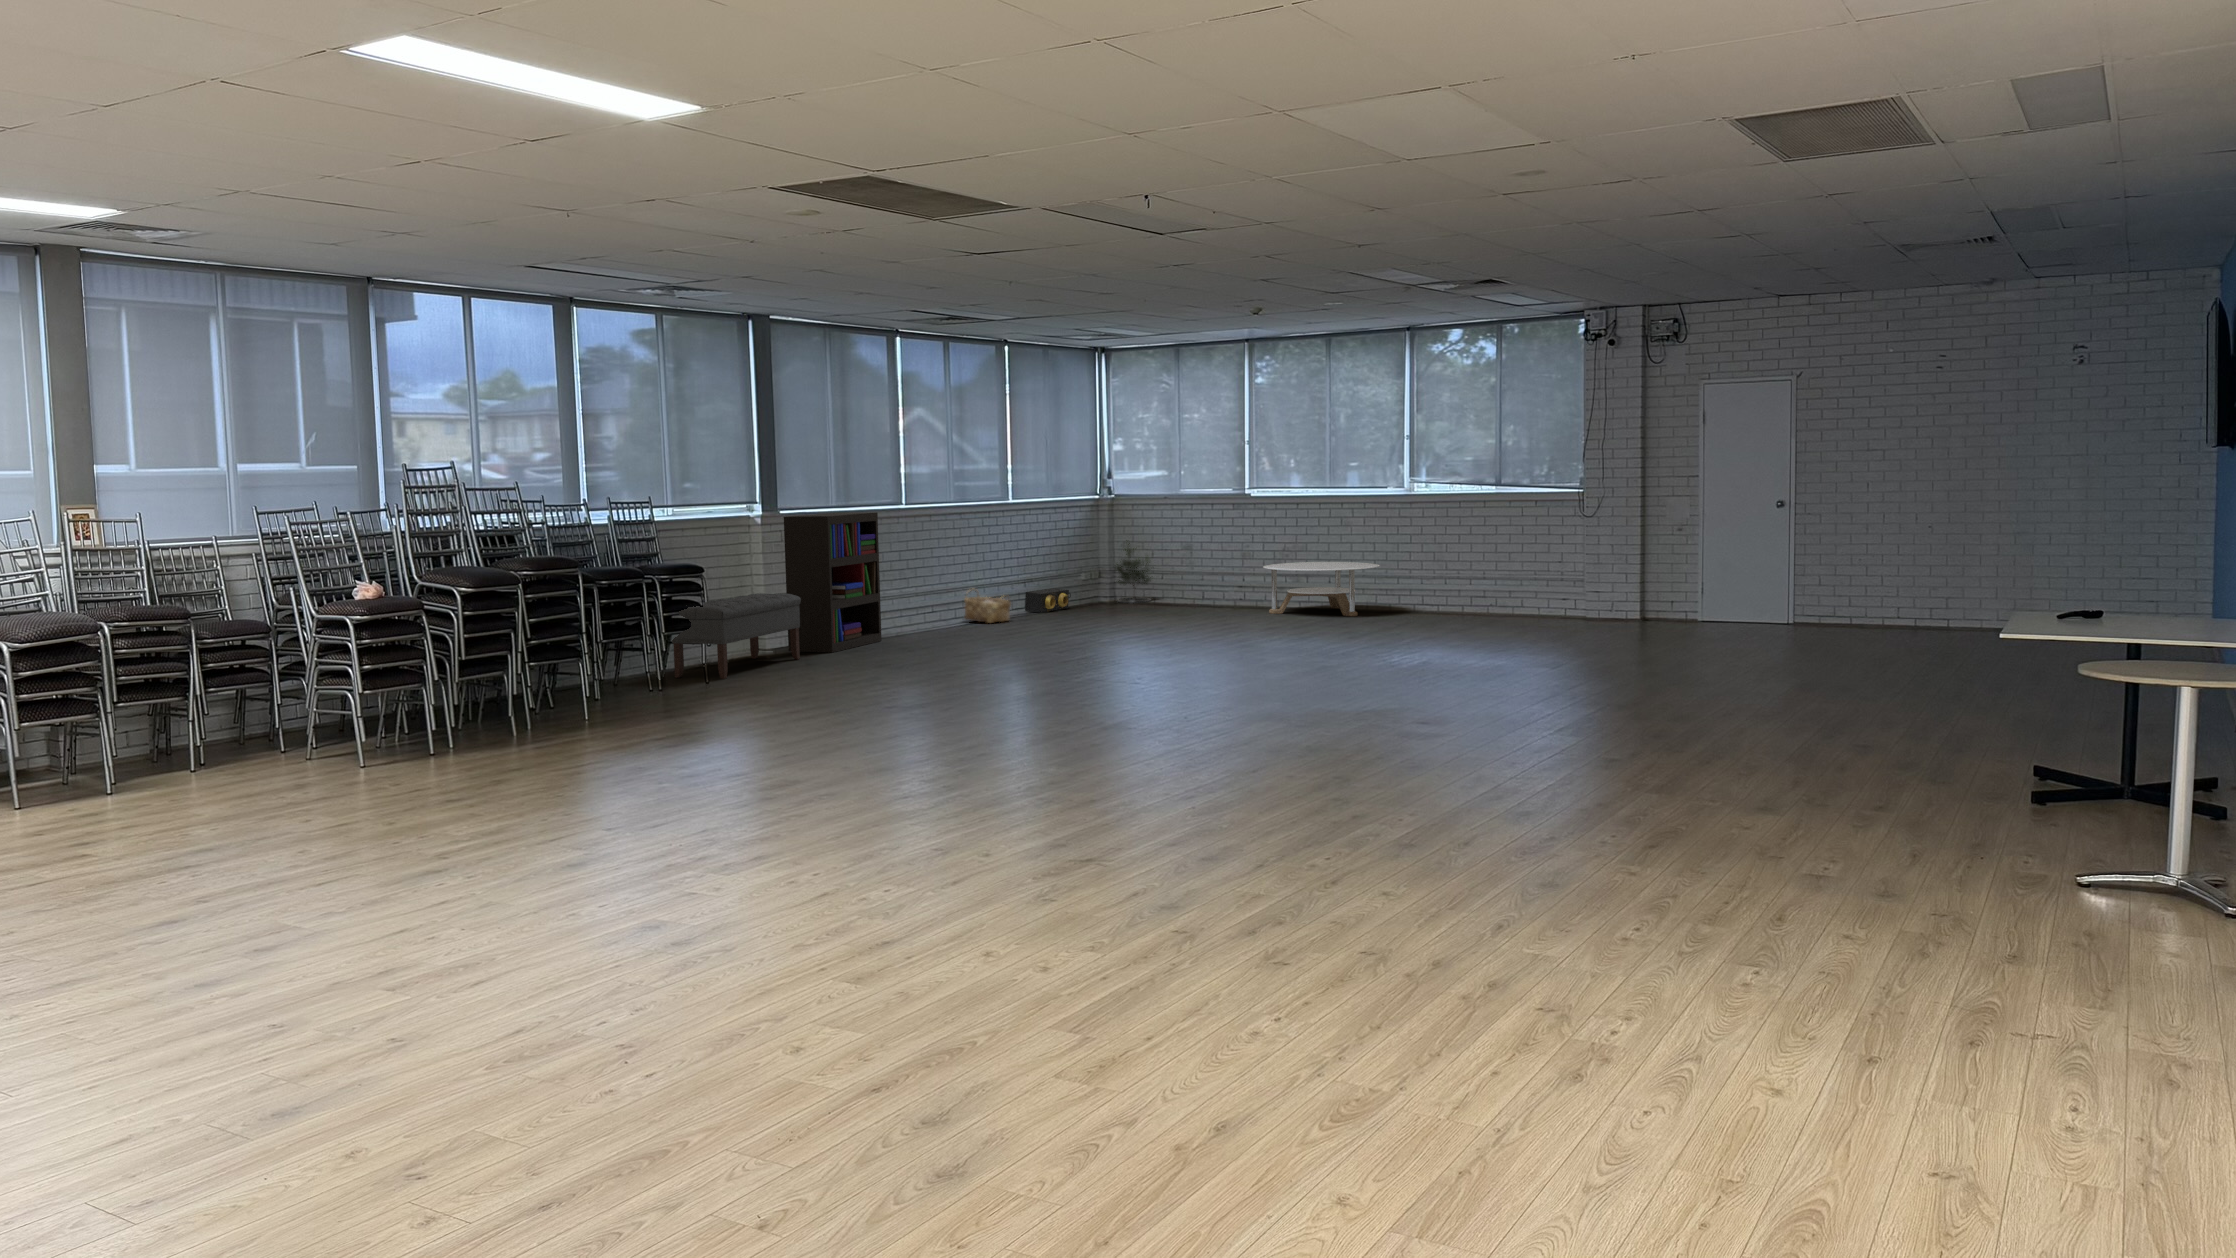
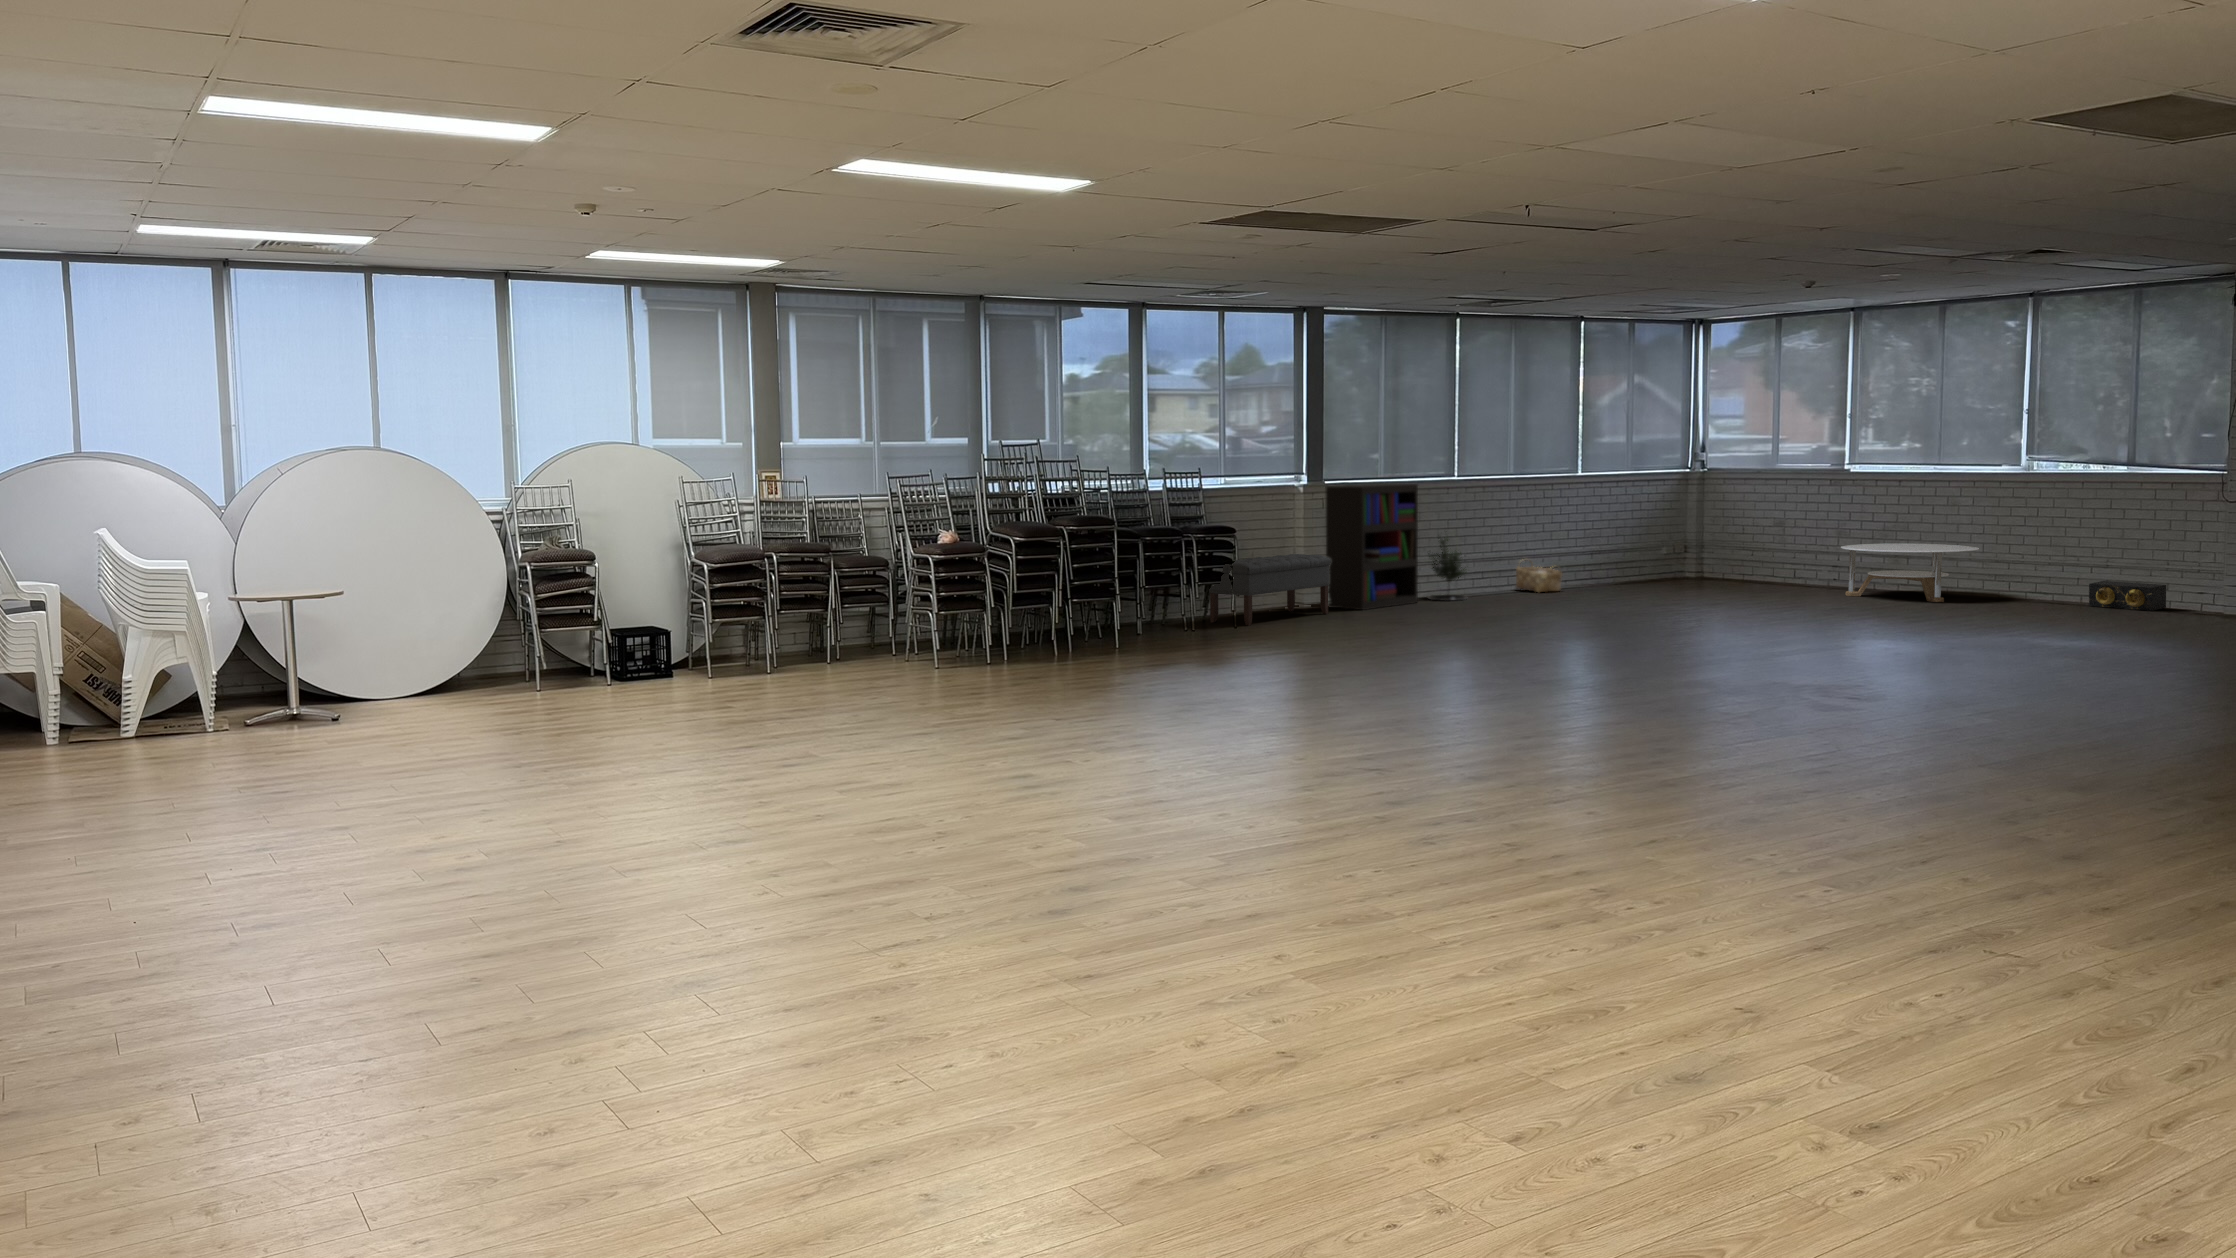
potted tree: present [1116,543,1151,603] -> present [1428,538,1467,601]
speaker: present [1025,588,1071,613] -> present [2089,581,2166,611]

